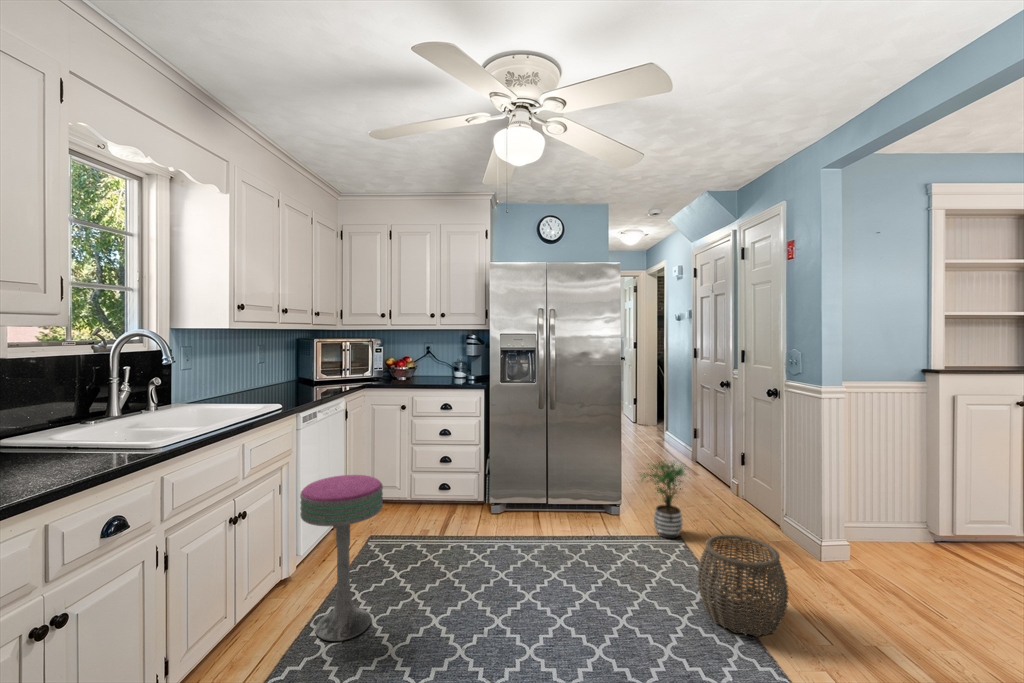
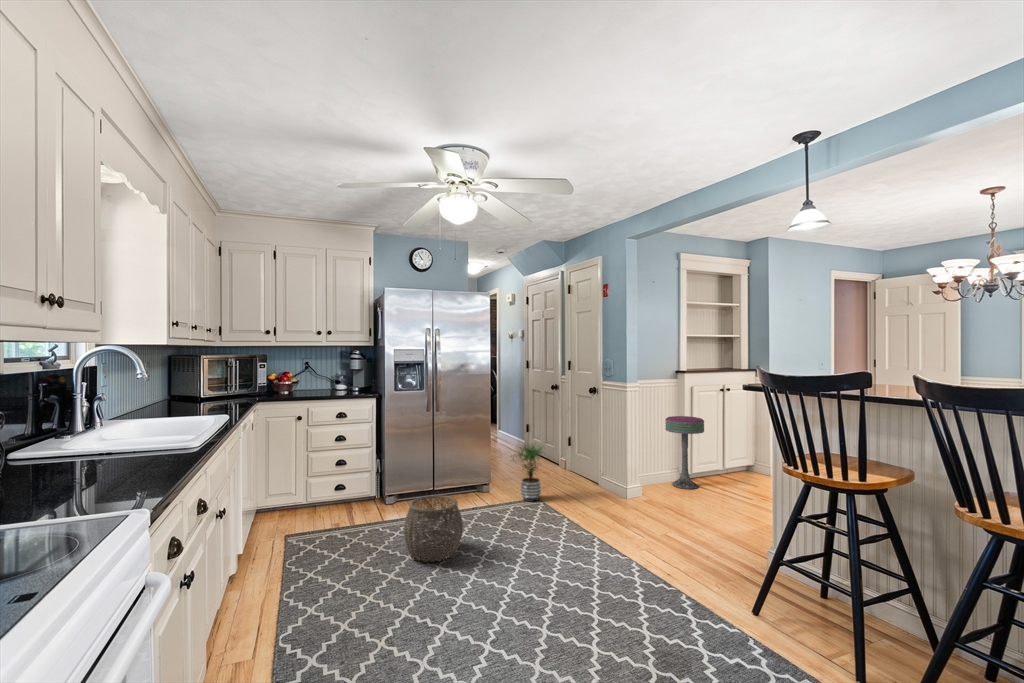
bar stool: present [300,475,383,641] -> present [665,416,704,489]
woven basket: present [697,535,789,636] -> present [404,495,463,562]

